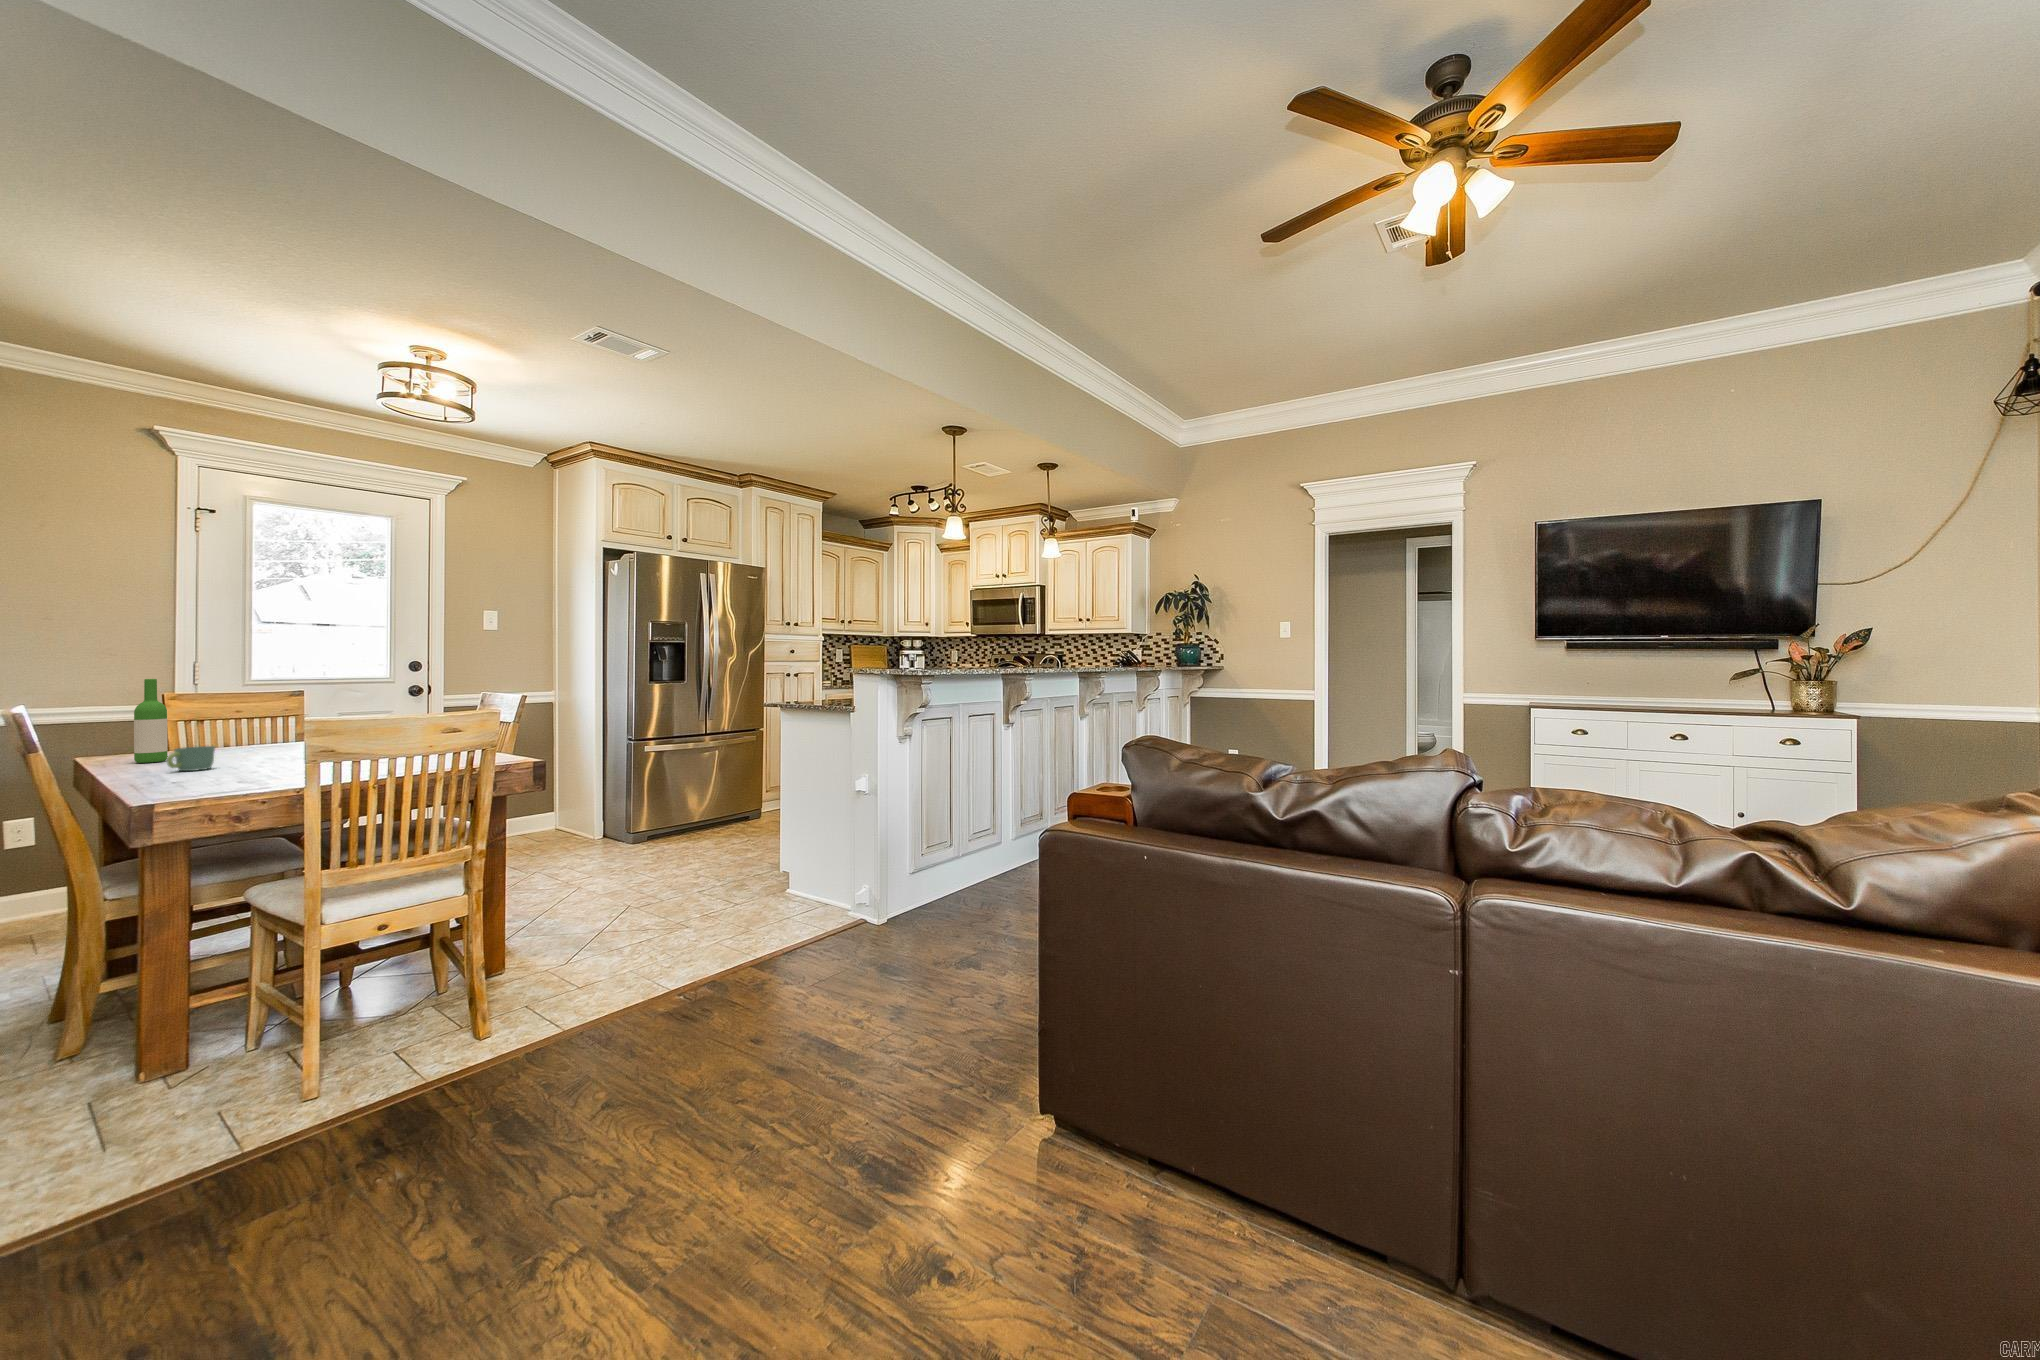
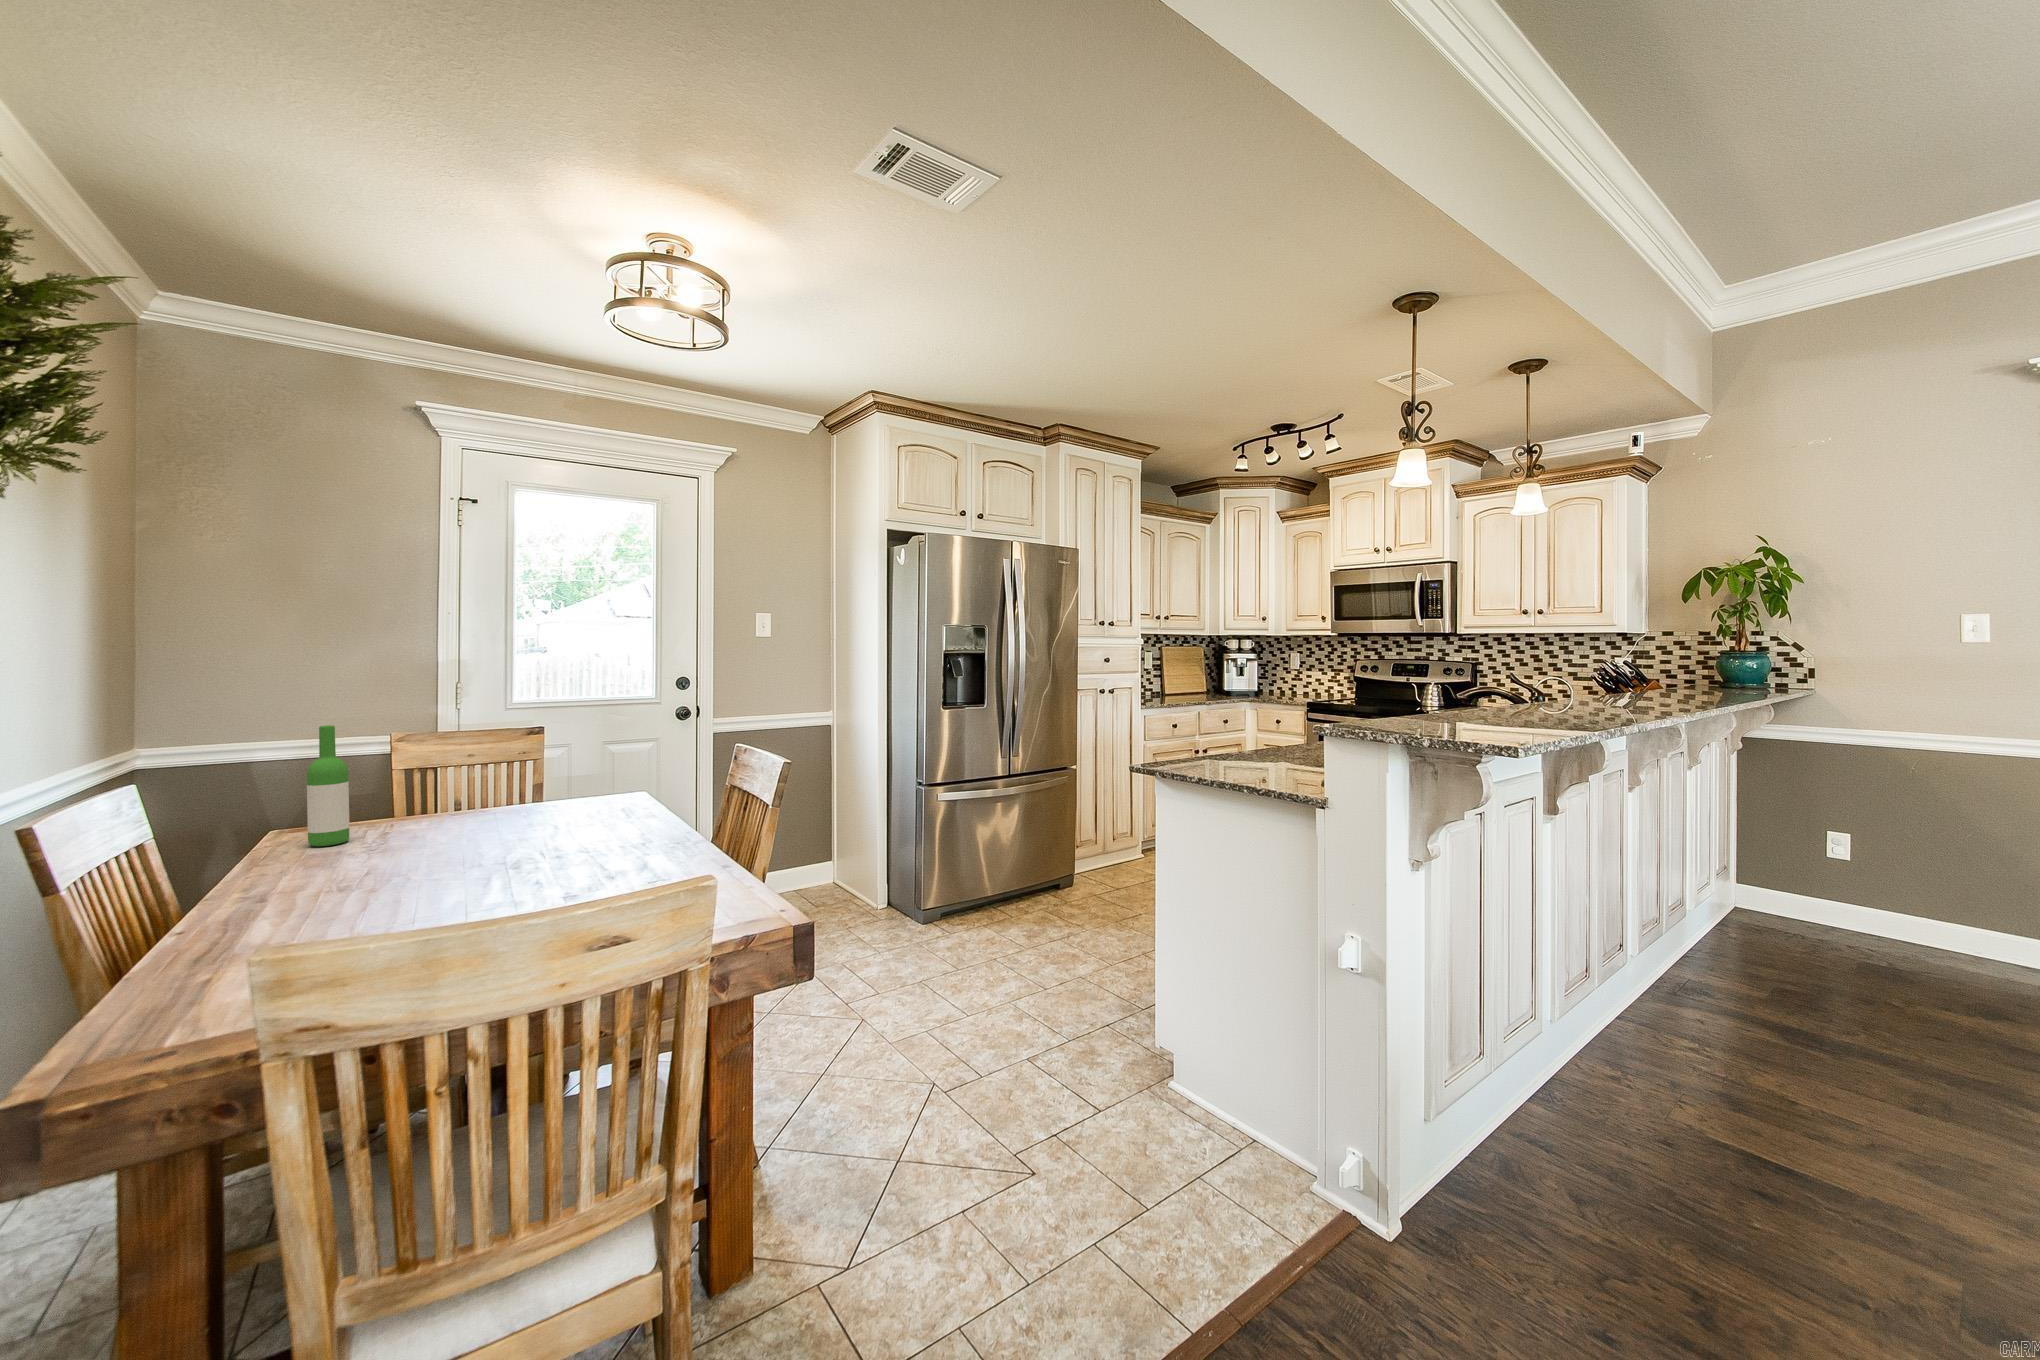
mug: present [167,746,215,771] -> none [297,838,369,882]

